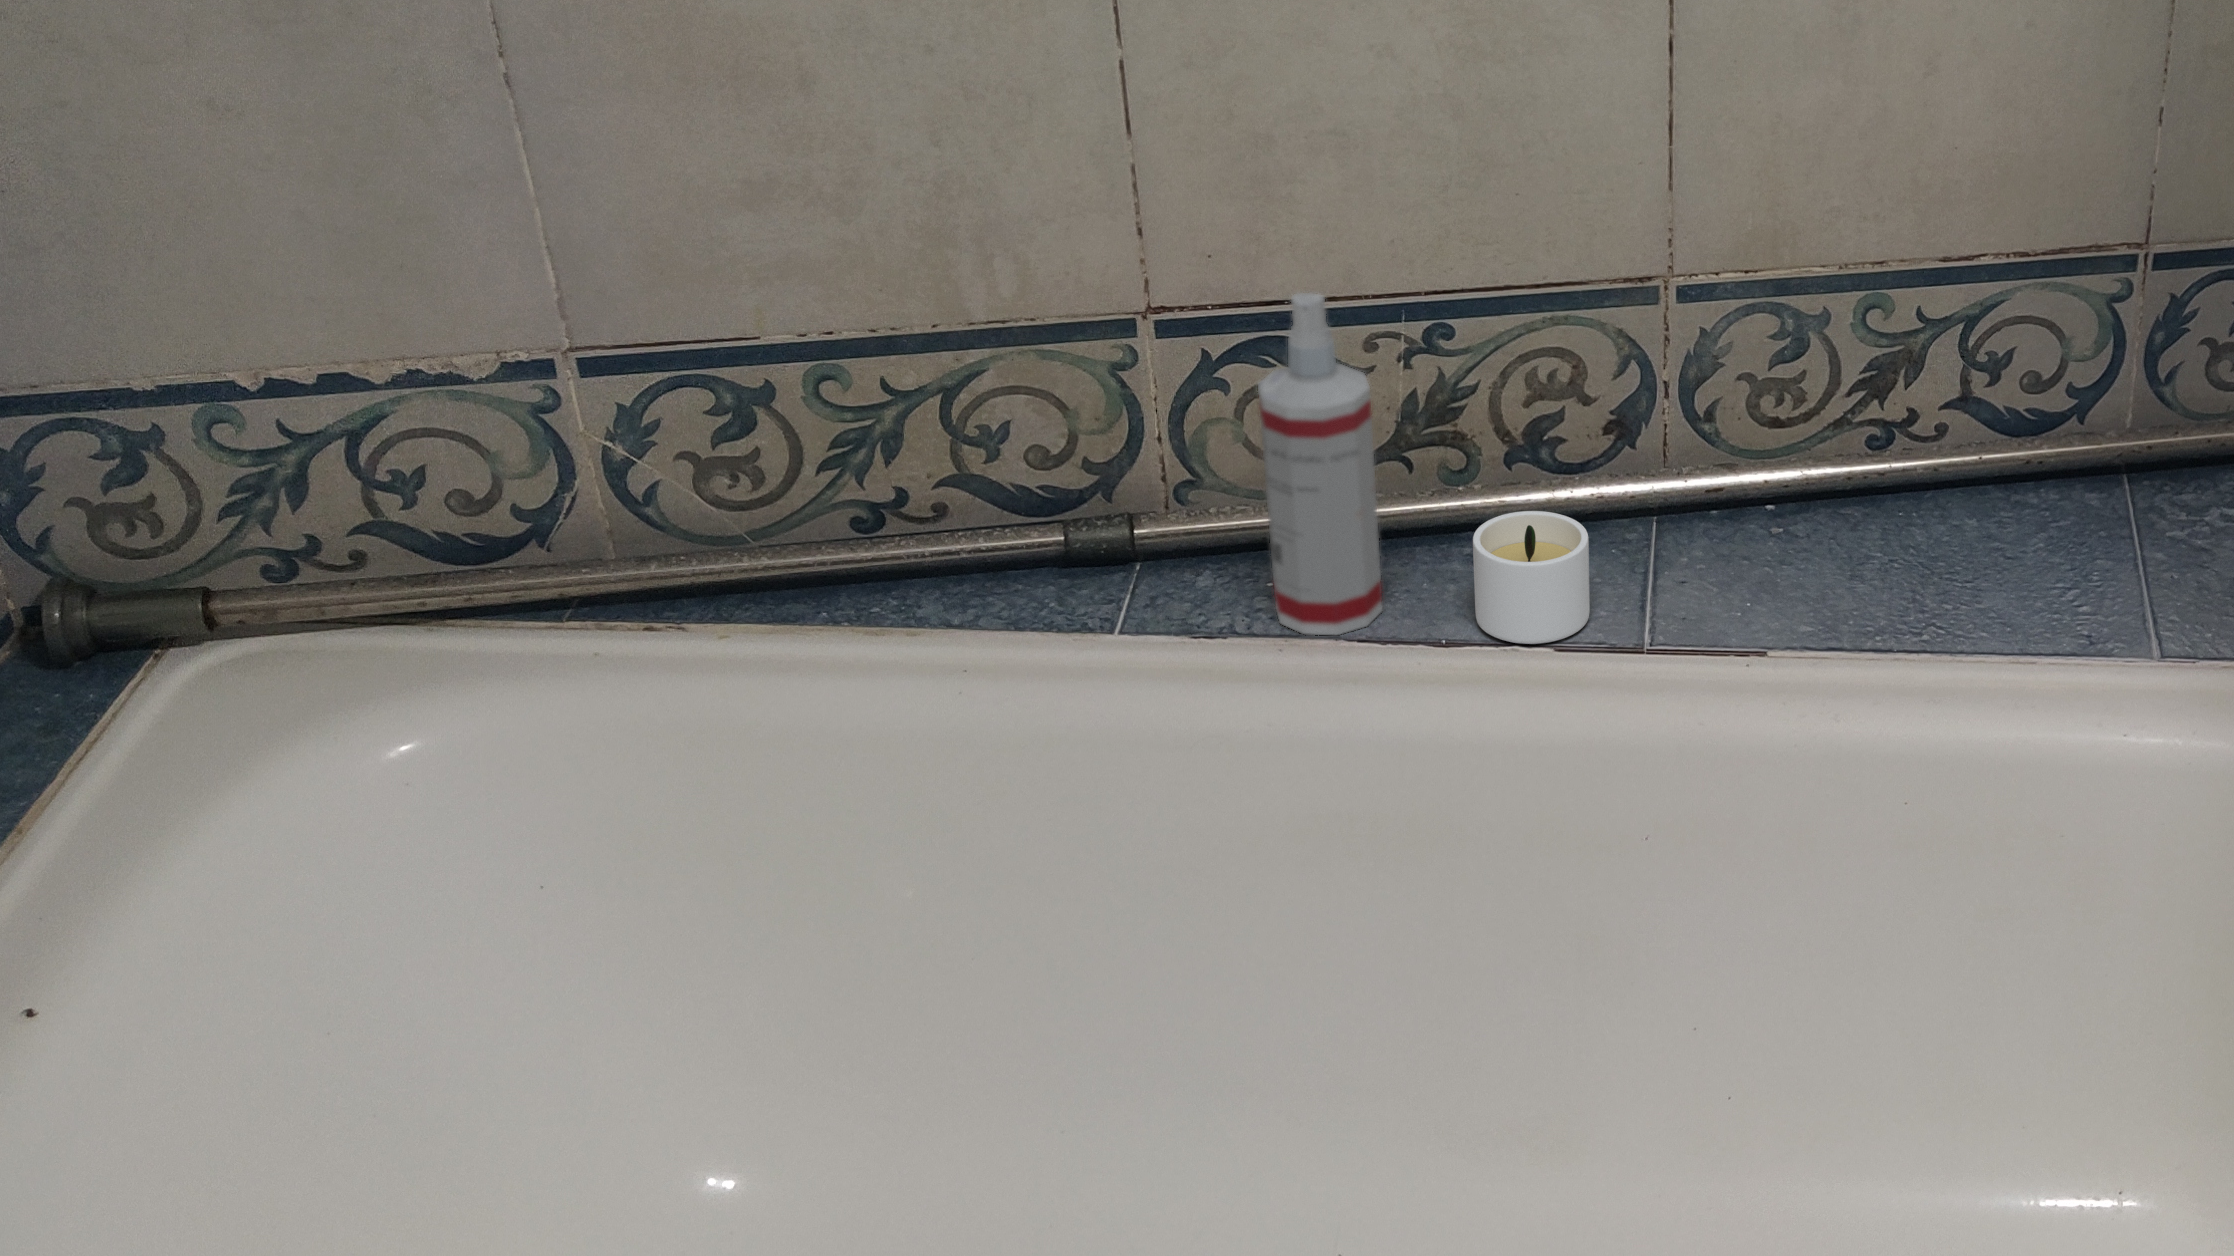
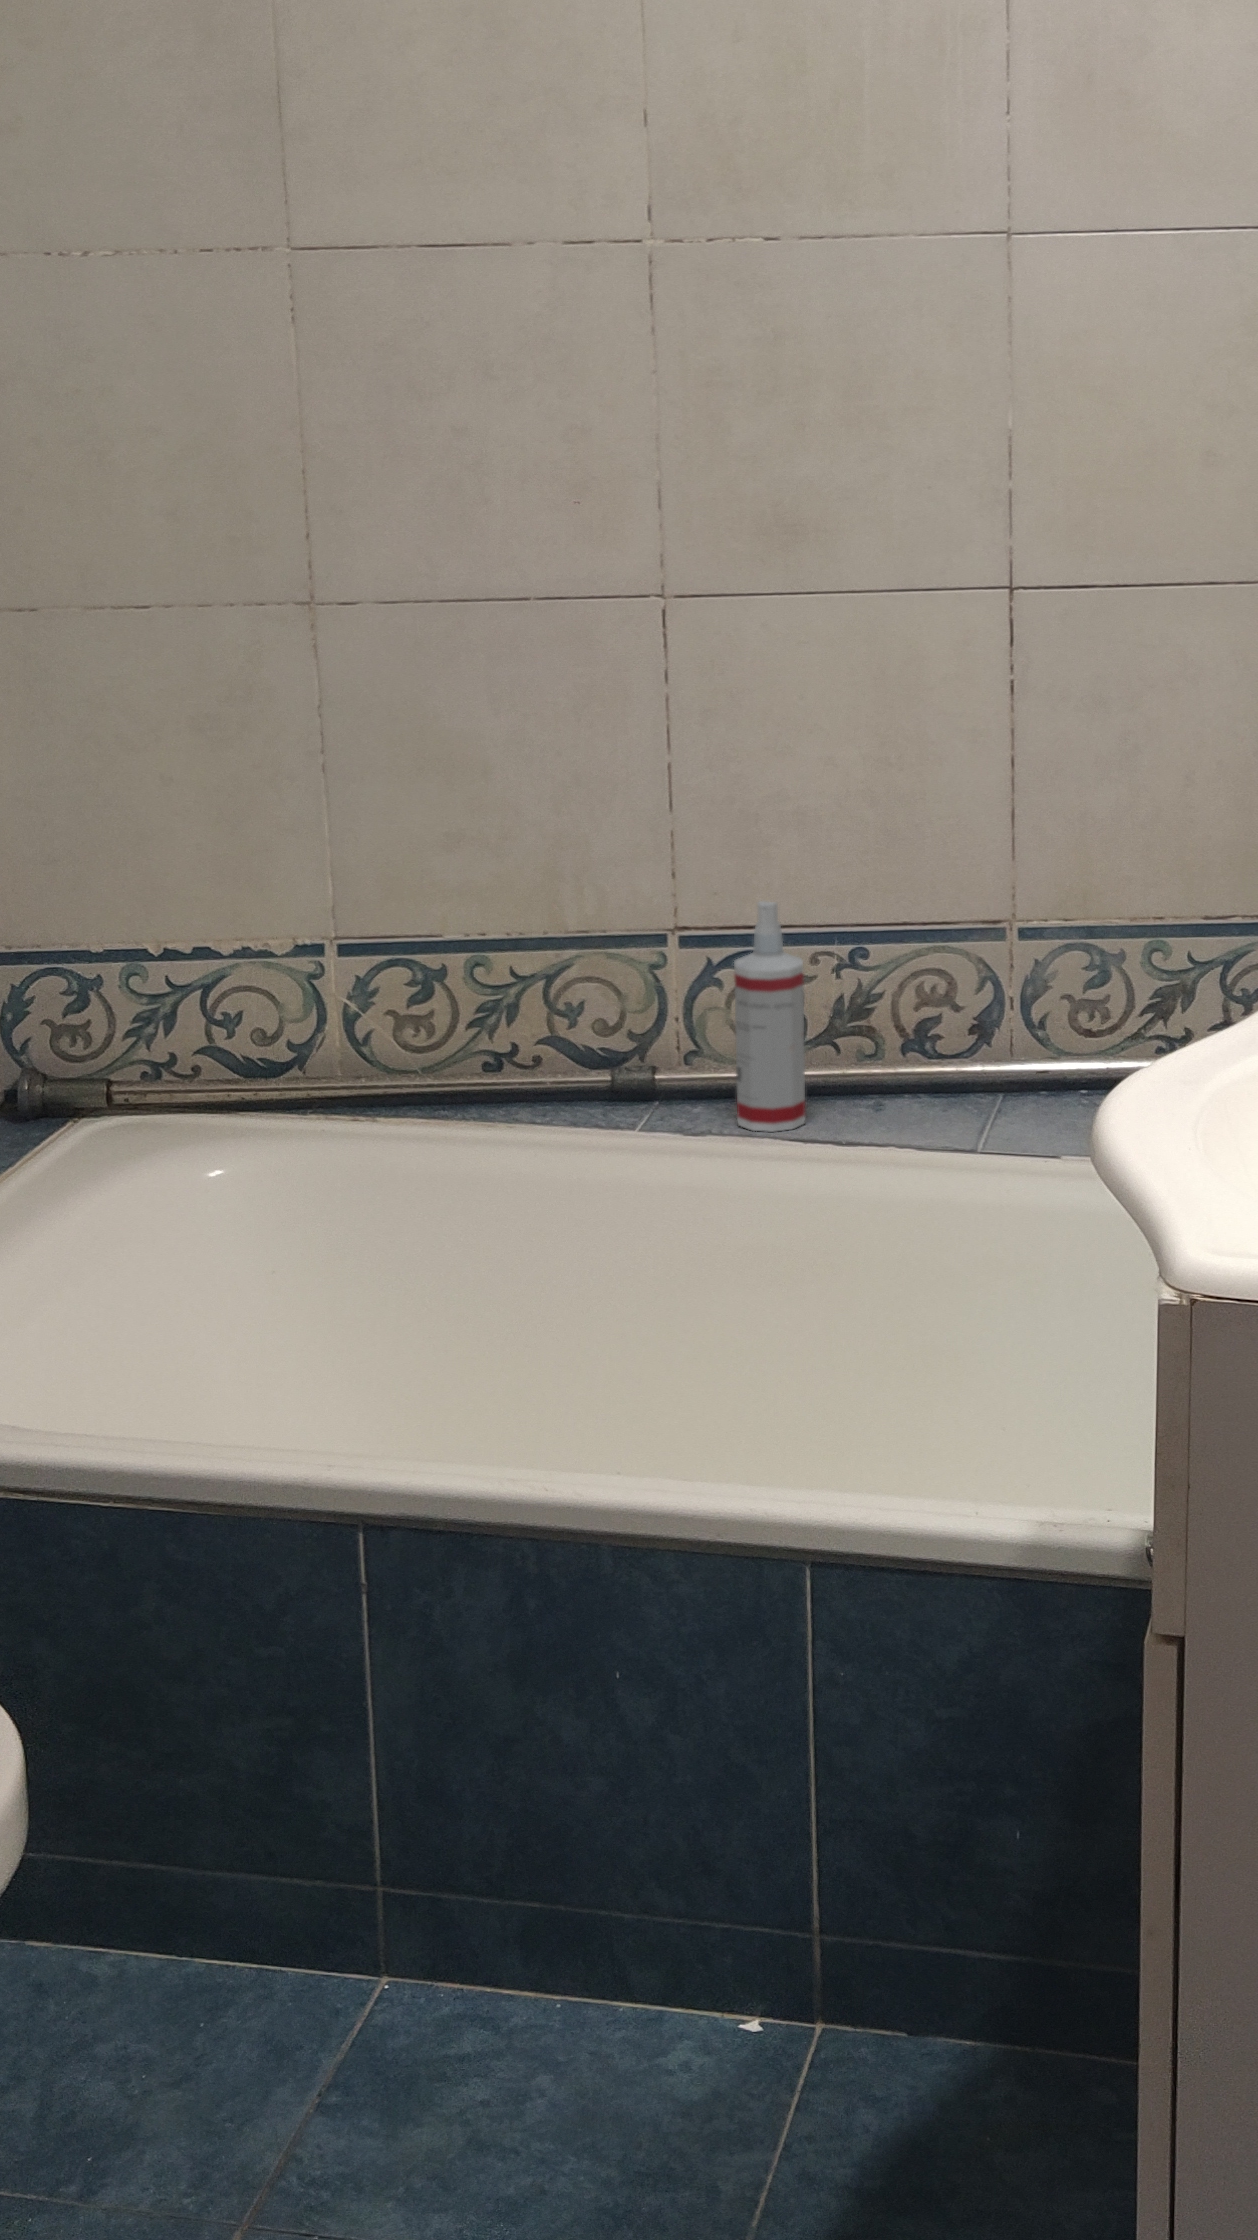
candle: present [1473,511,1590,644] -> none [863,1059,975,1140]

